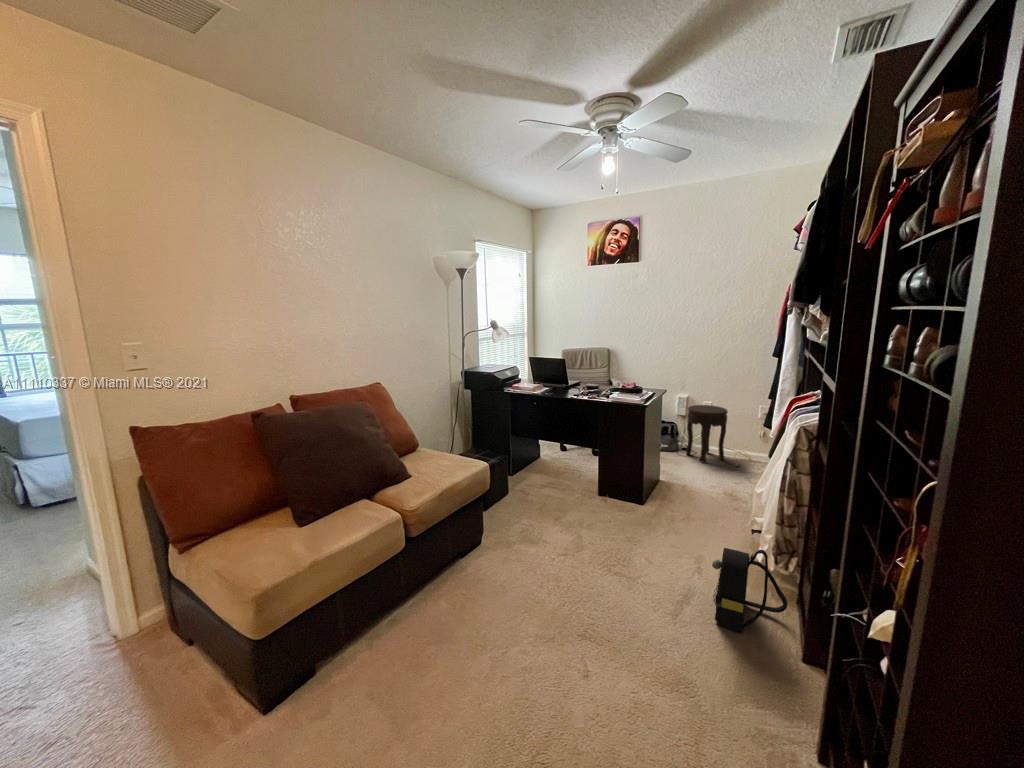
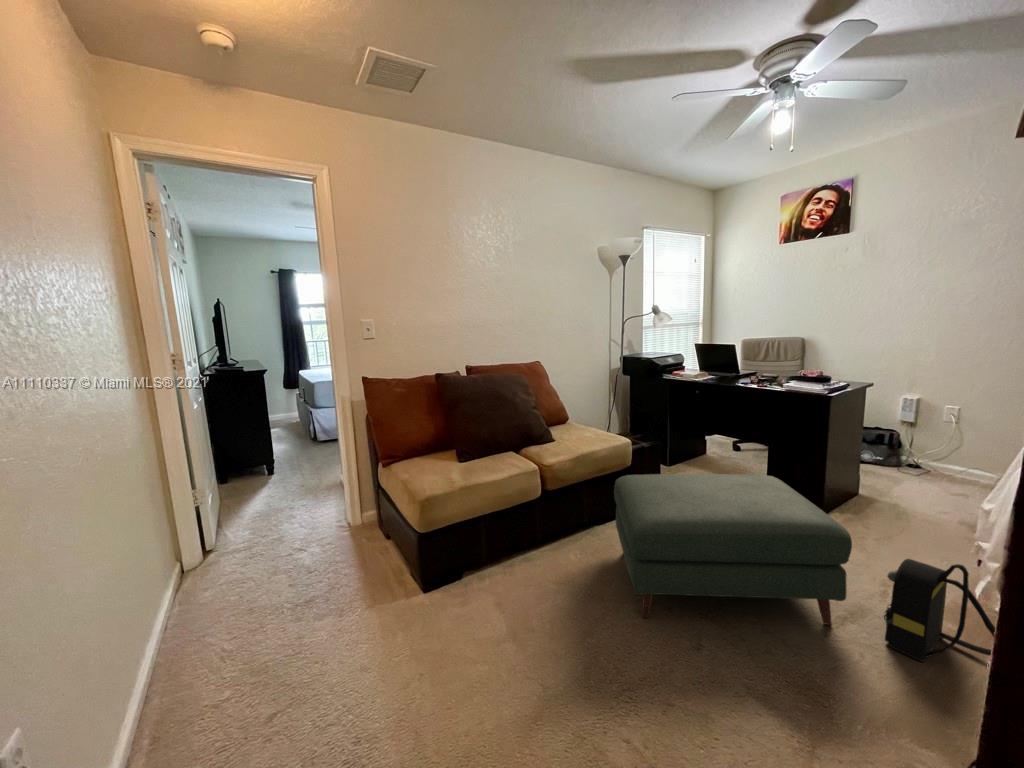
side table: present [686,405,728,462] -> none [911,409,984,485]
ottoman: none [482,487,692,662] -> present [614,474,852,625]

